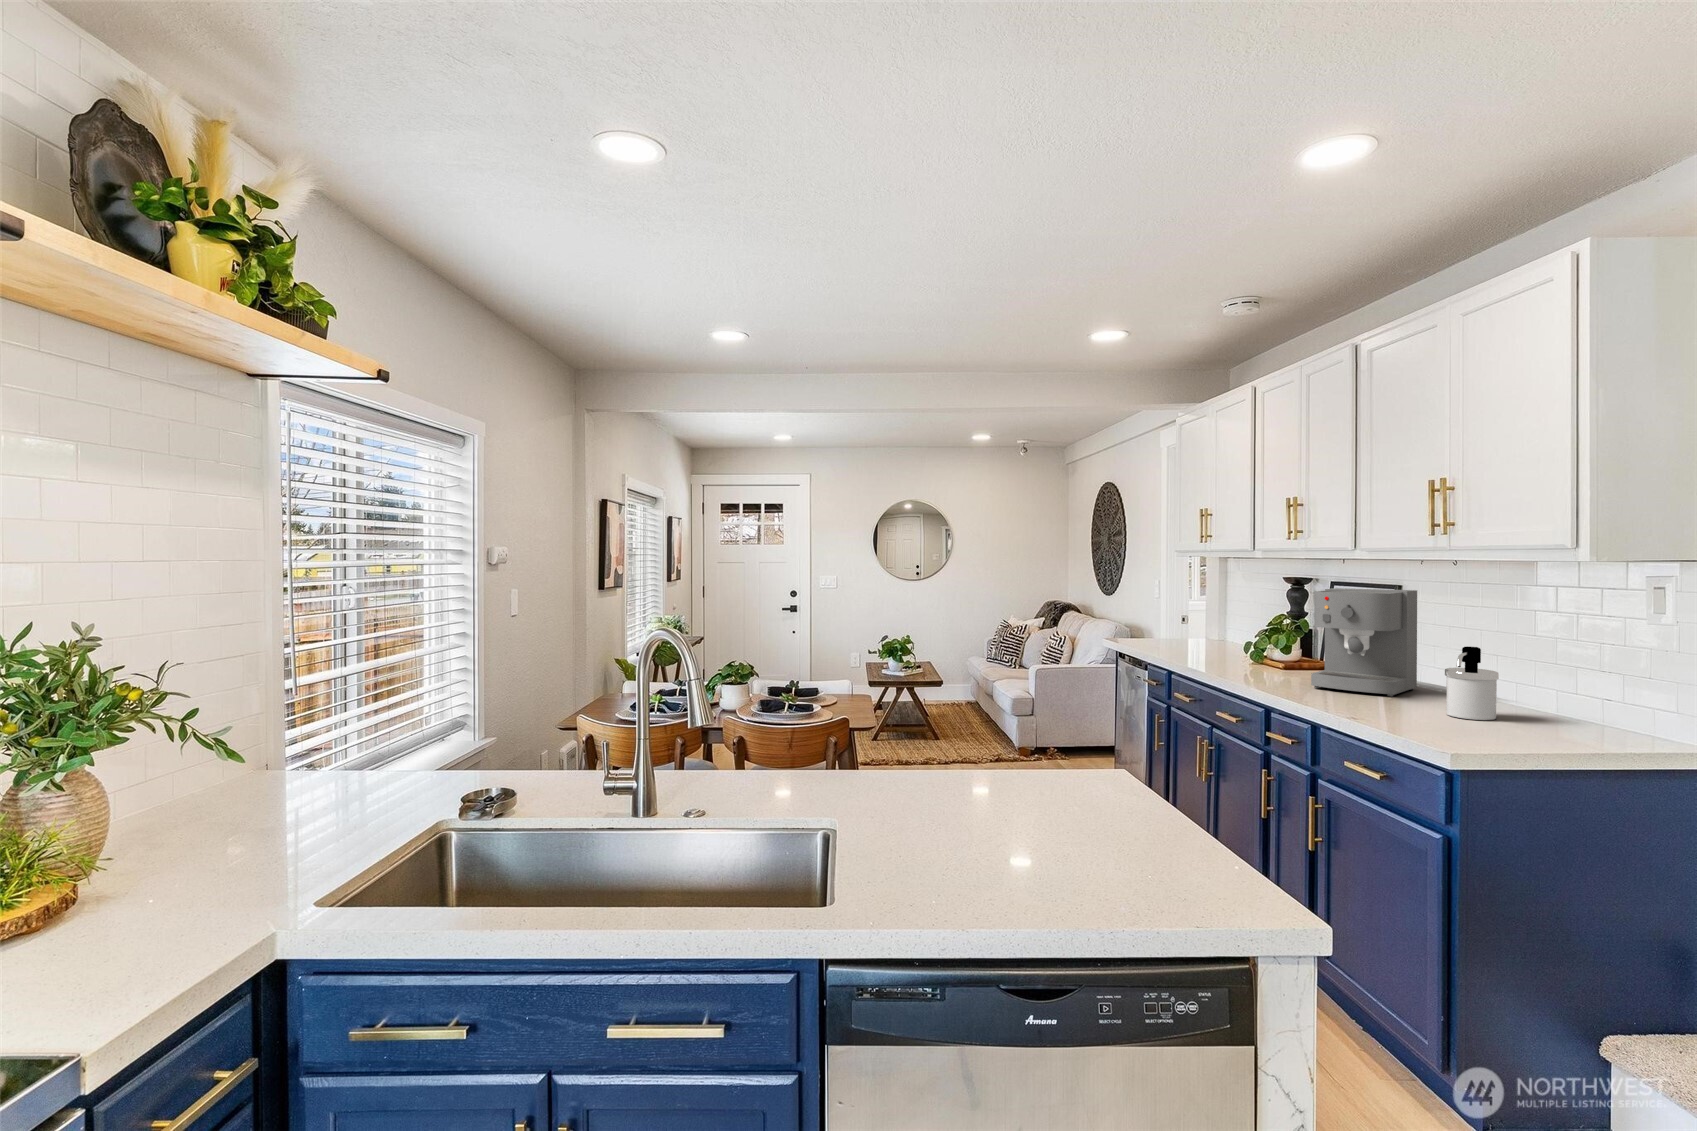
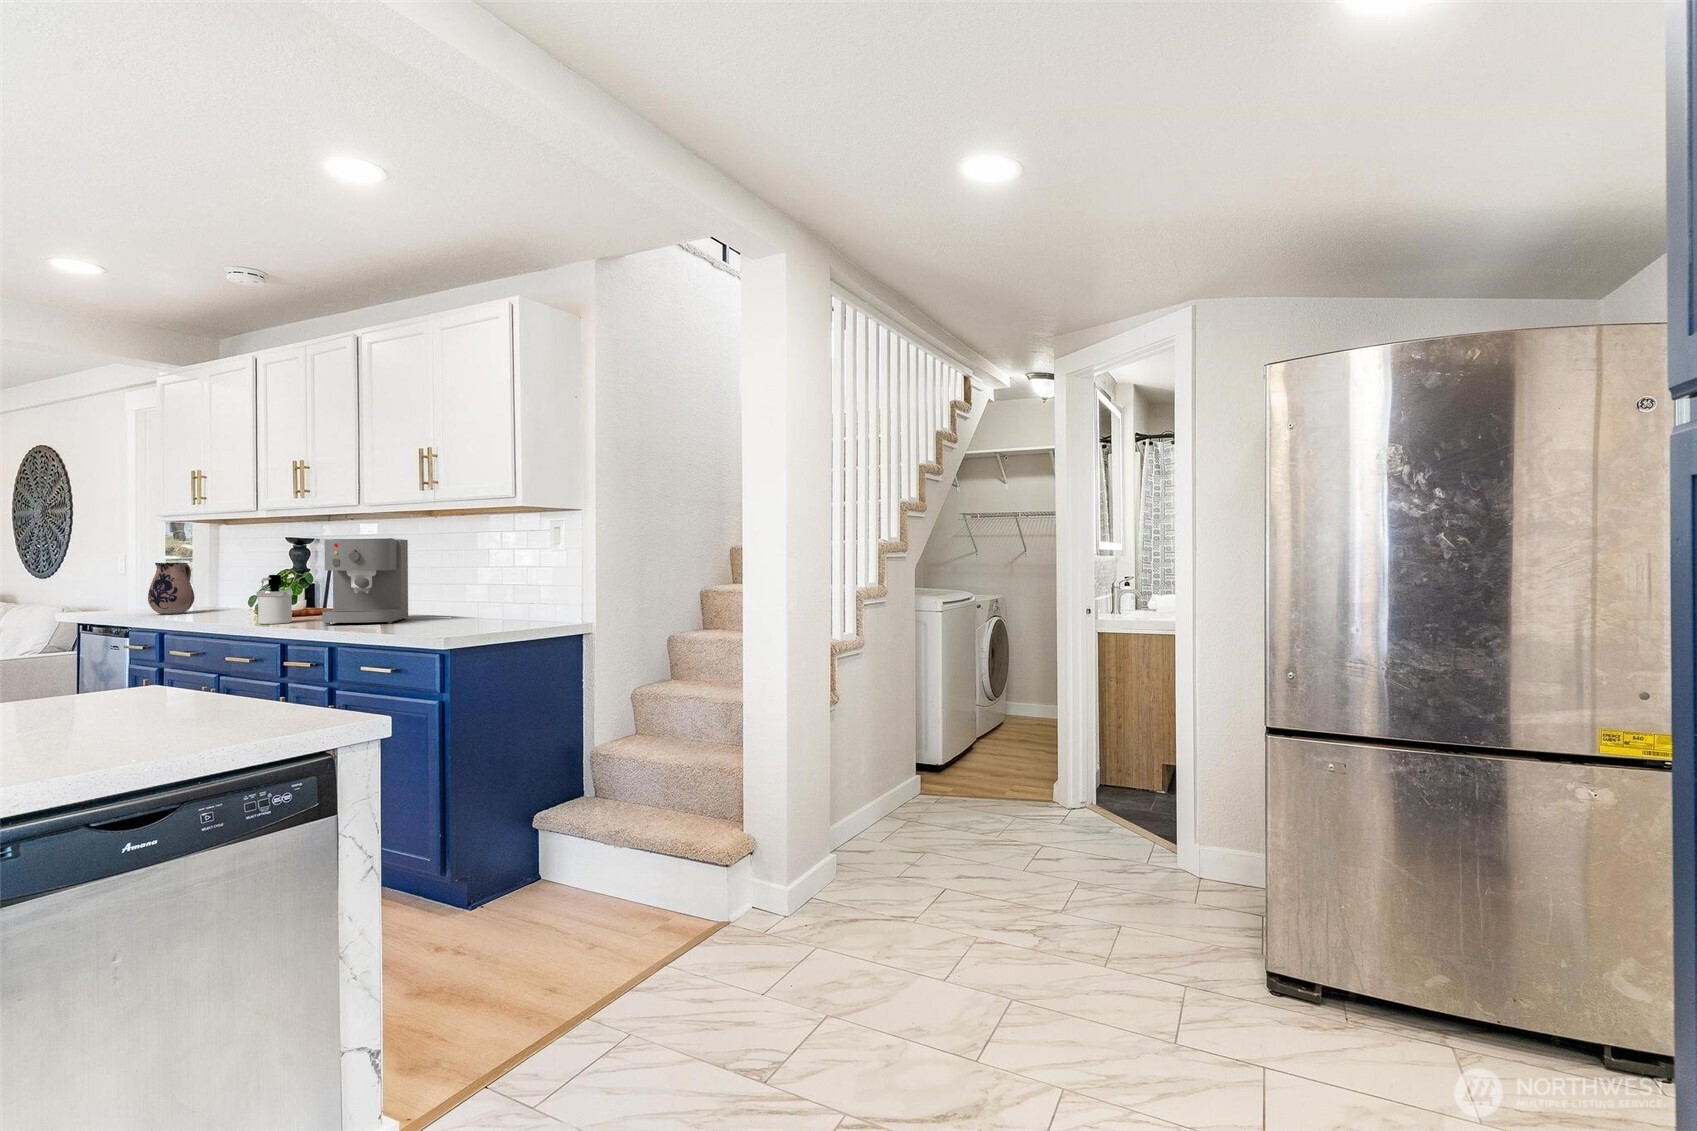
ceramic pitcher: none [1170,598,1206,646] -> present [148,562,194,614]
soap dispenser: present [1445,646,1499,720] -> present [257,575,293,624]

